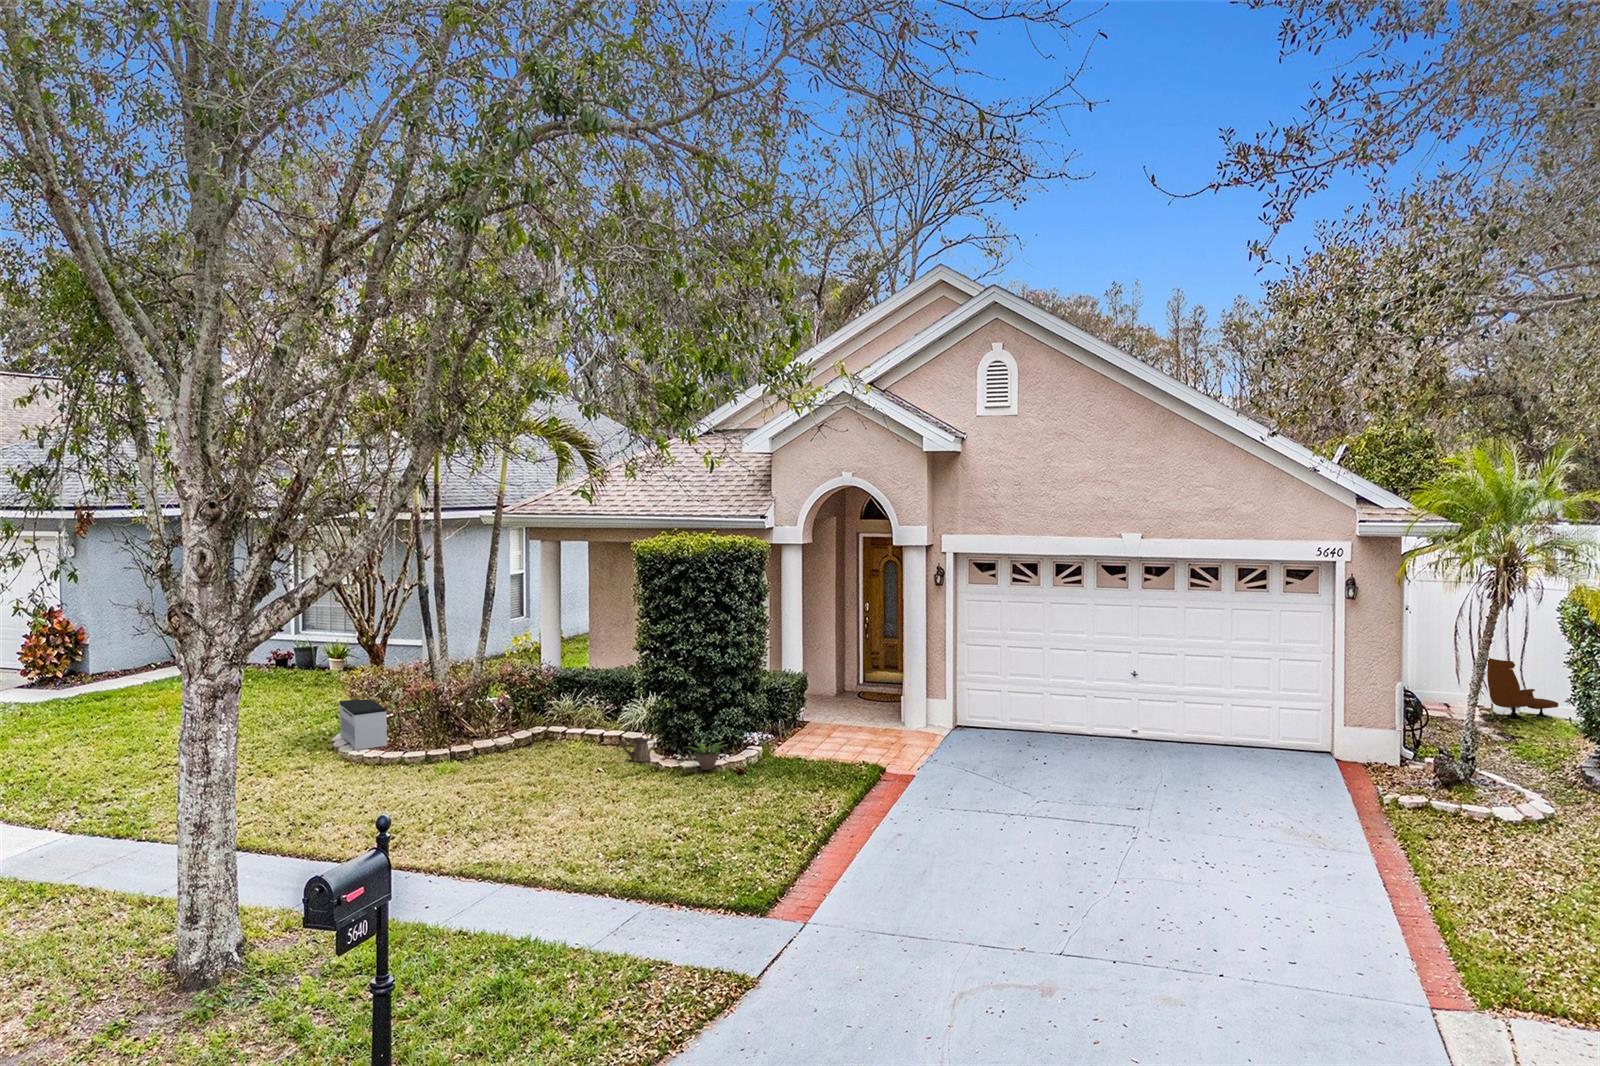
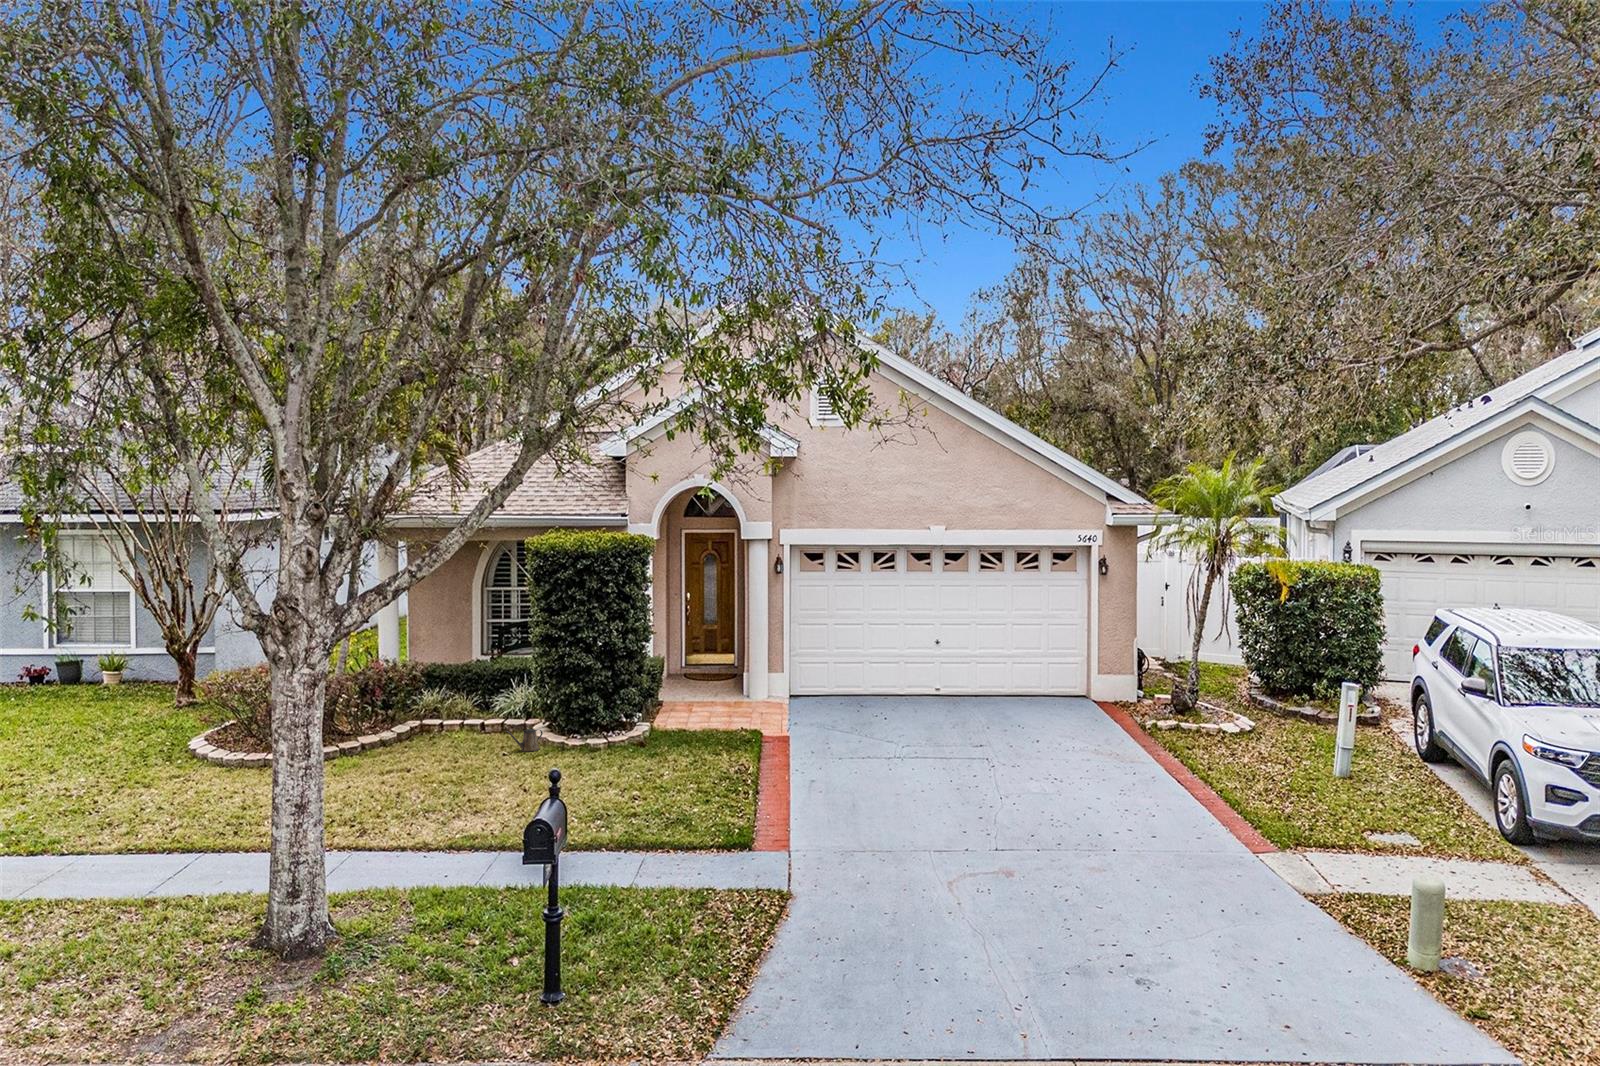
lounge chair: present [1487,658,1558,725] -> none [1179,619,1225,669]
bench: present [339,699,387,750] -> none [172,714,240,767]
decorative plant: present [686,741,728,770] -> none [577,725,621,752]

